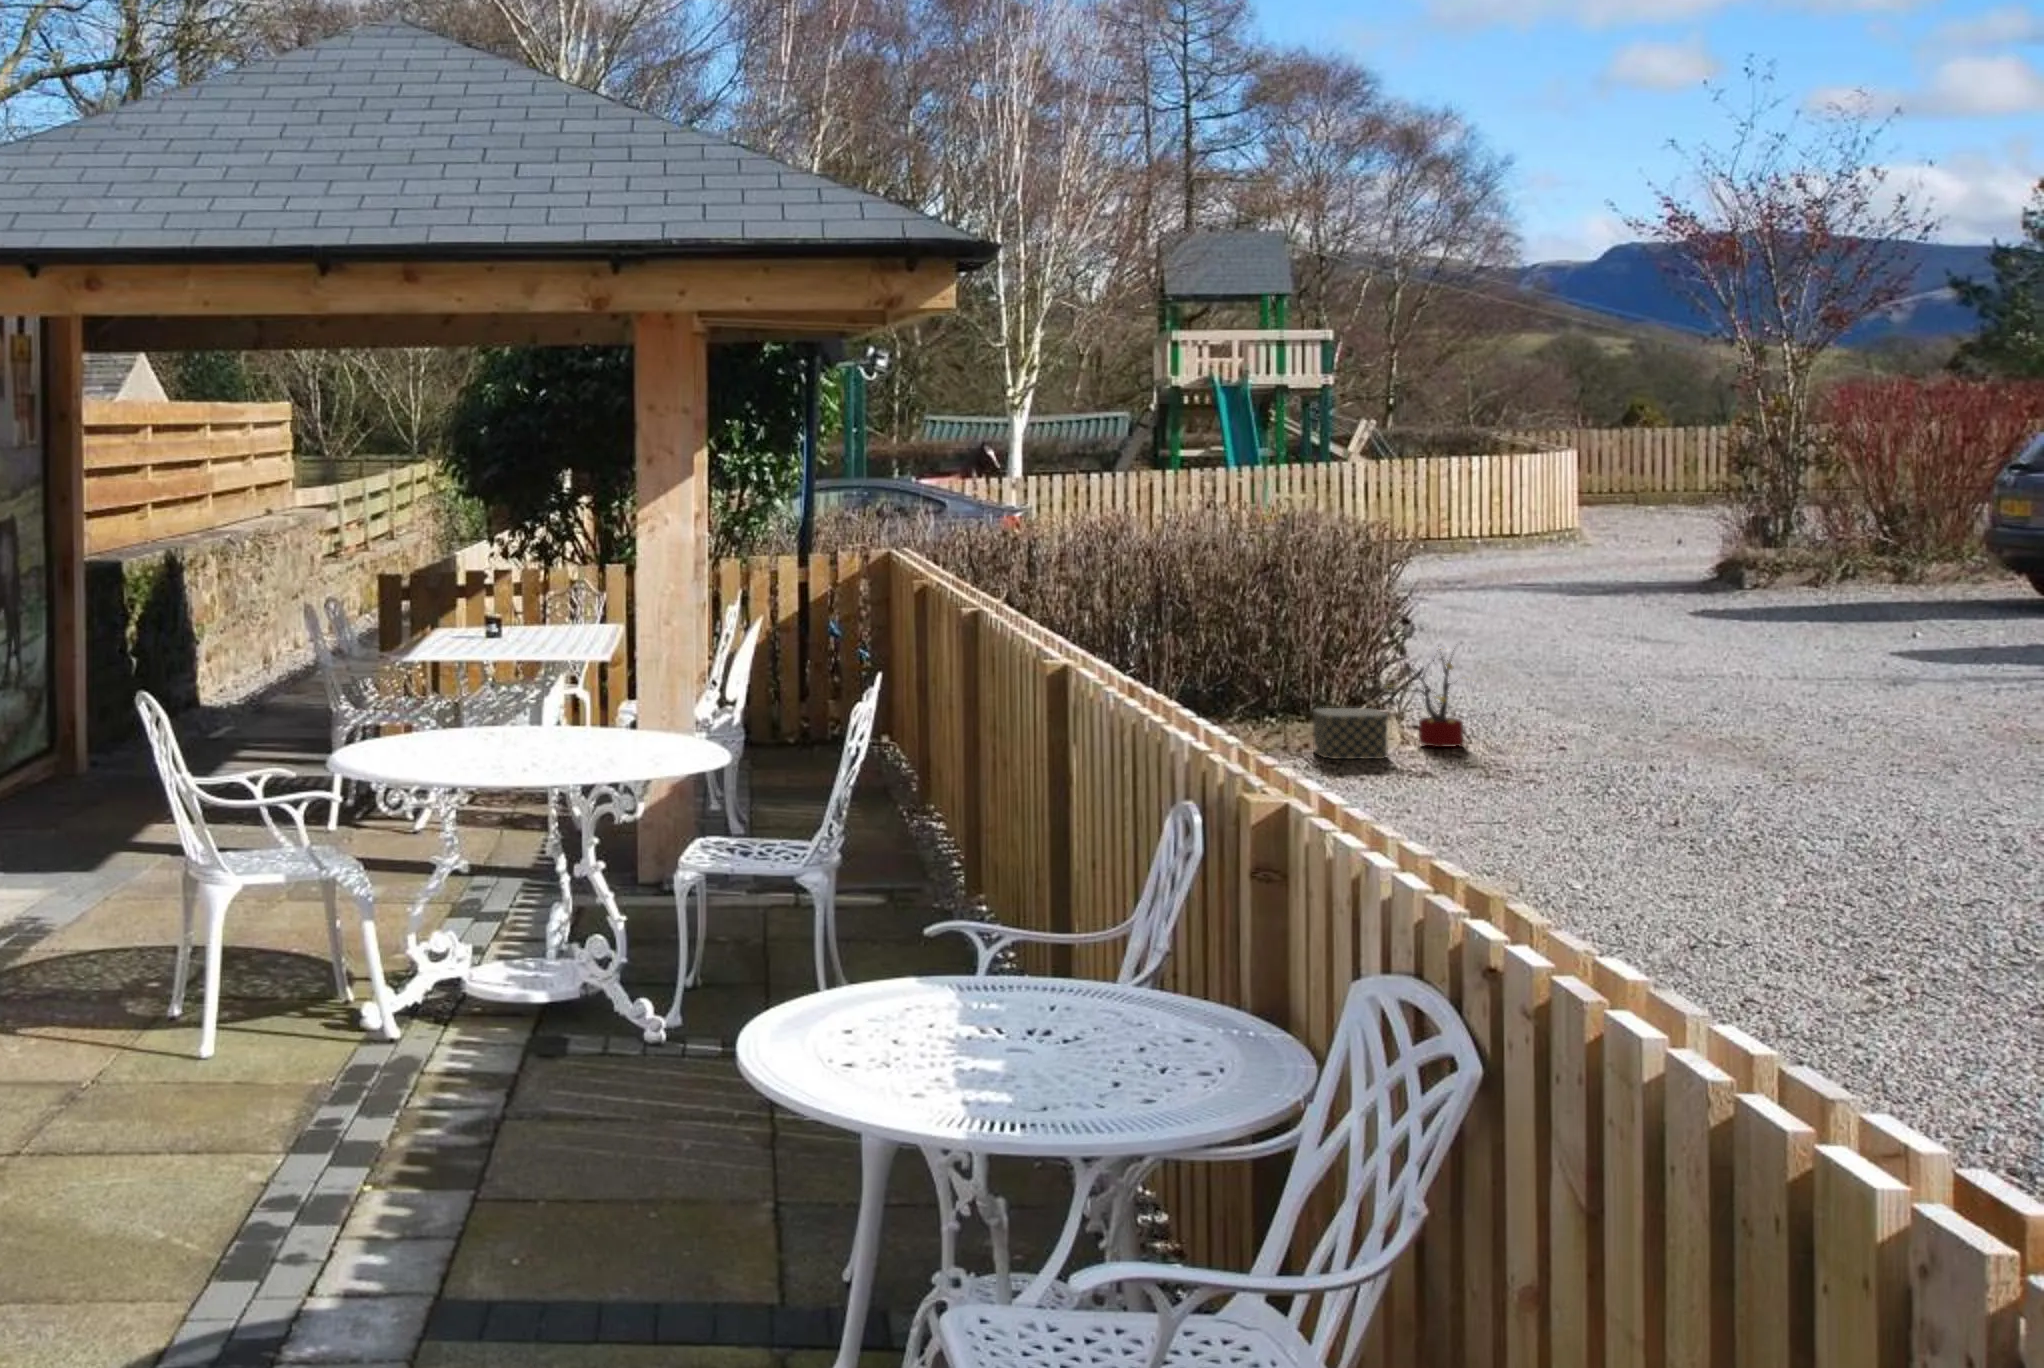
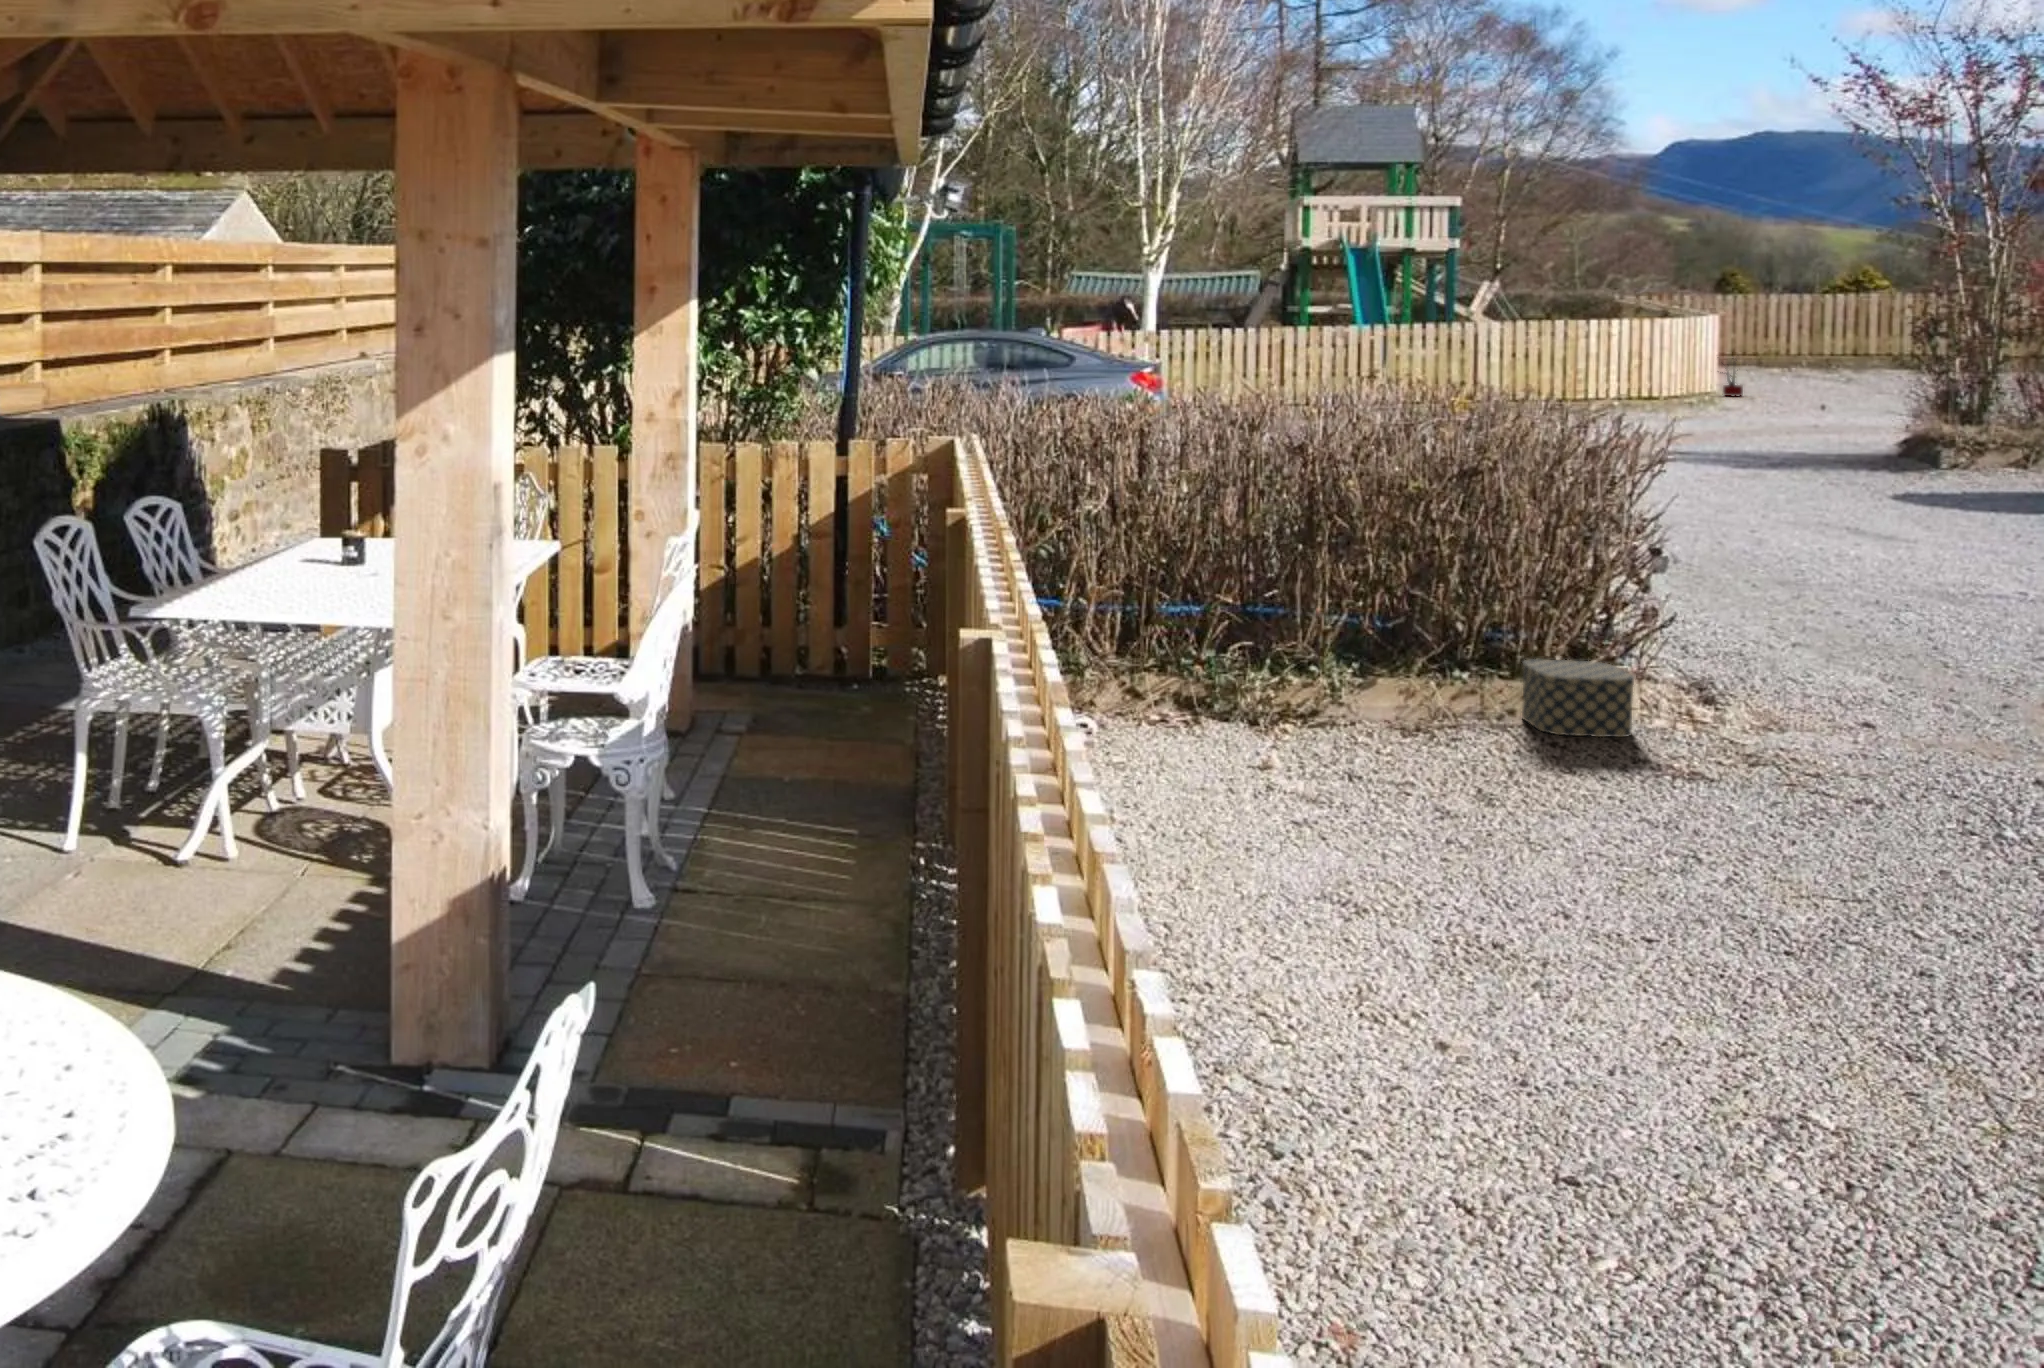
decorative plant: present [1407,649,1463,747] -> present [1722,358,1743,396]

